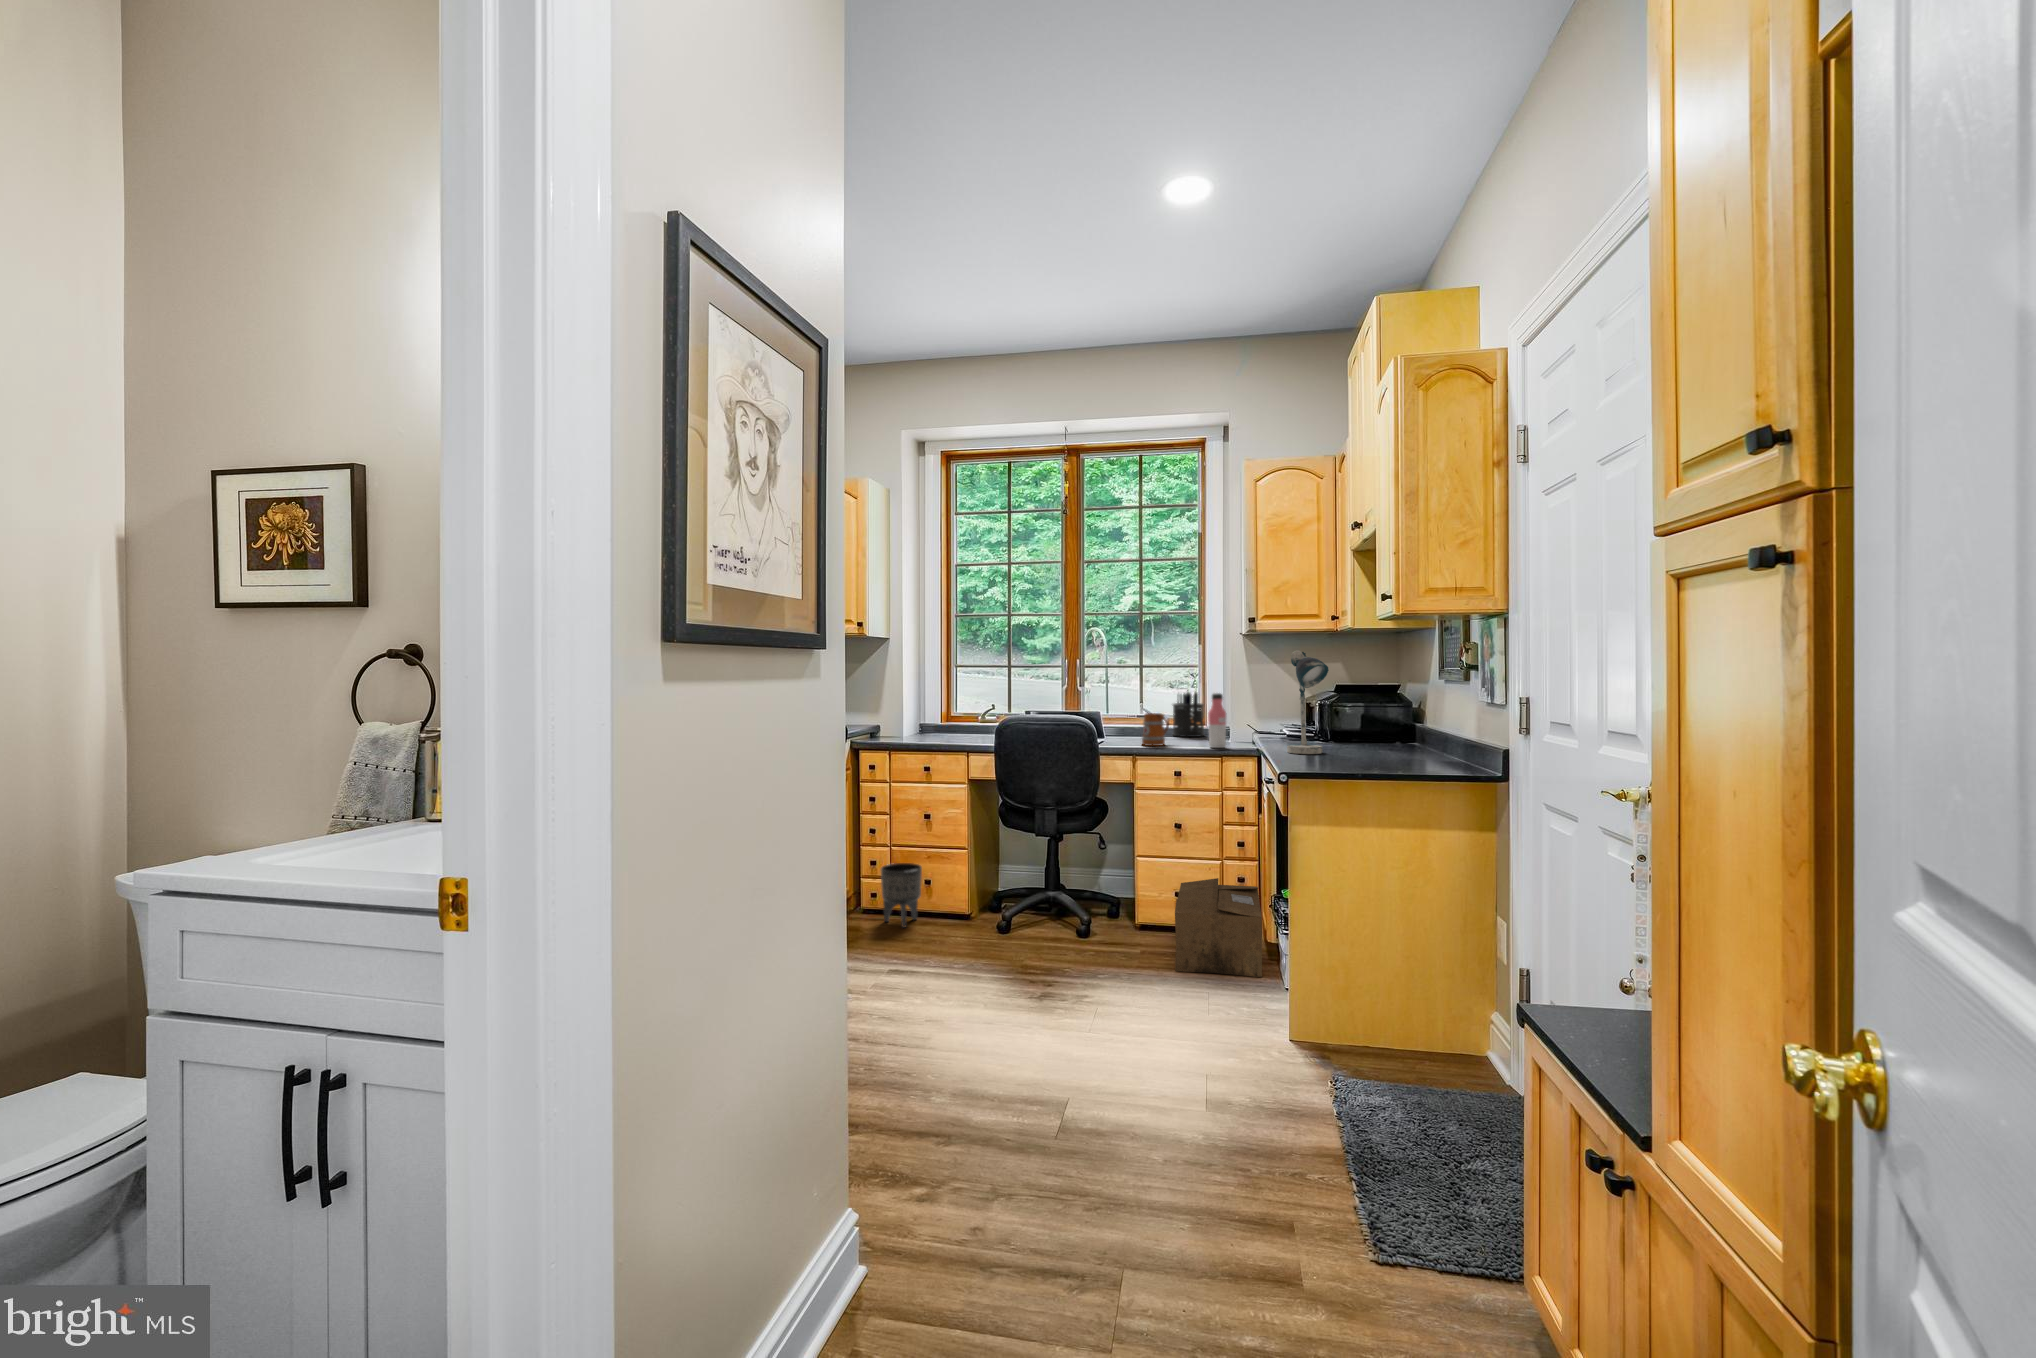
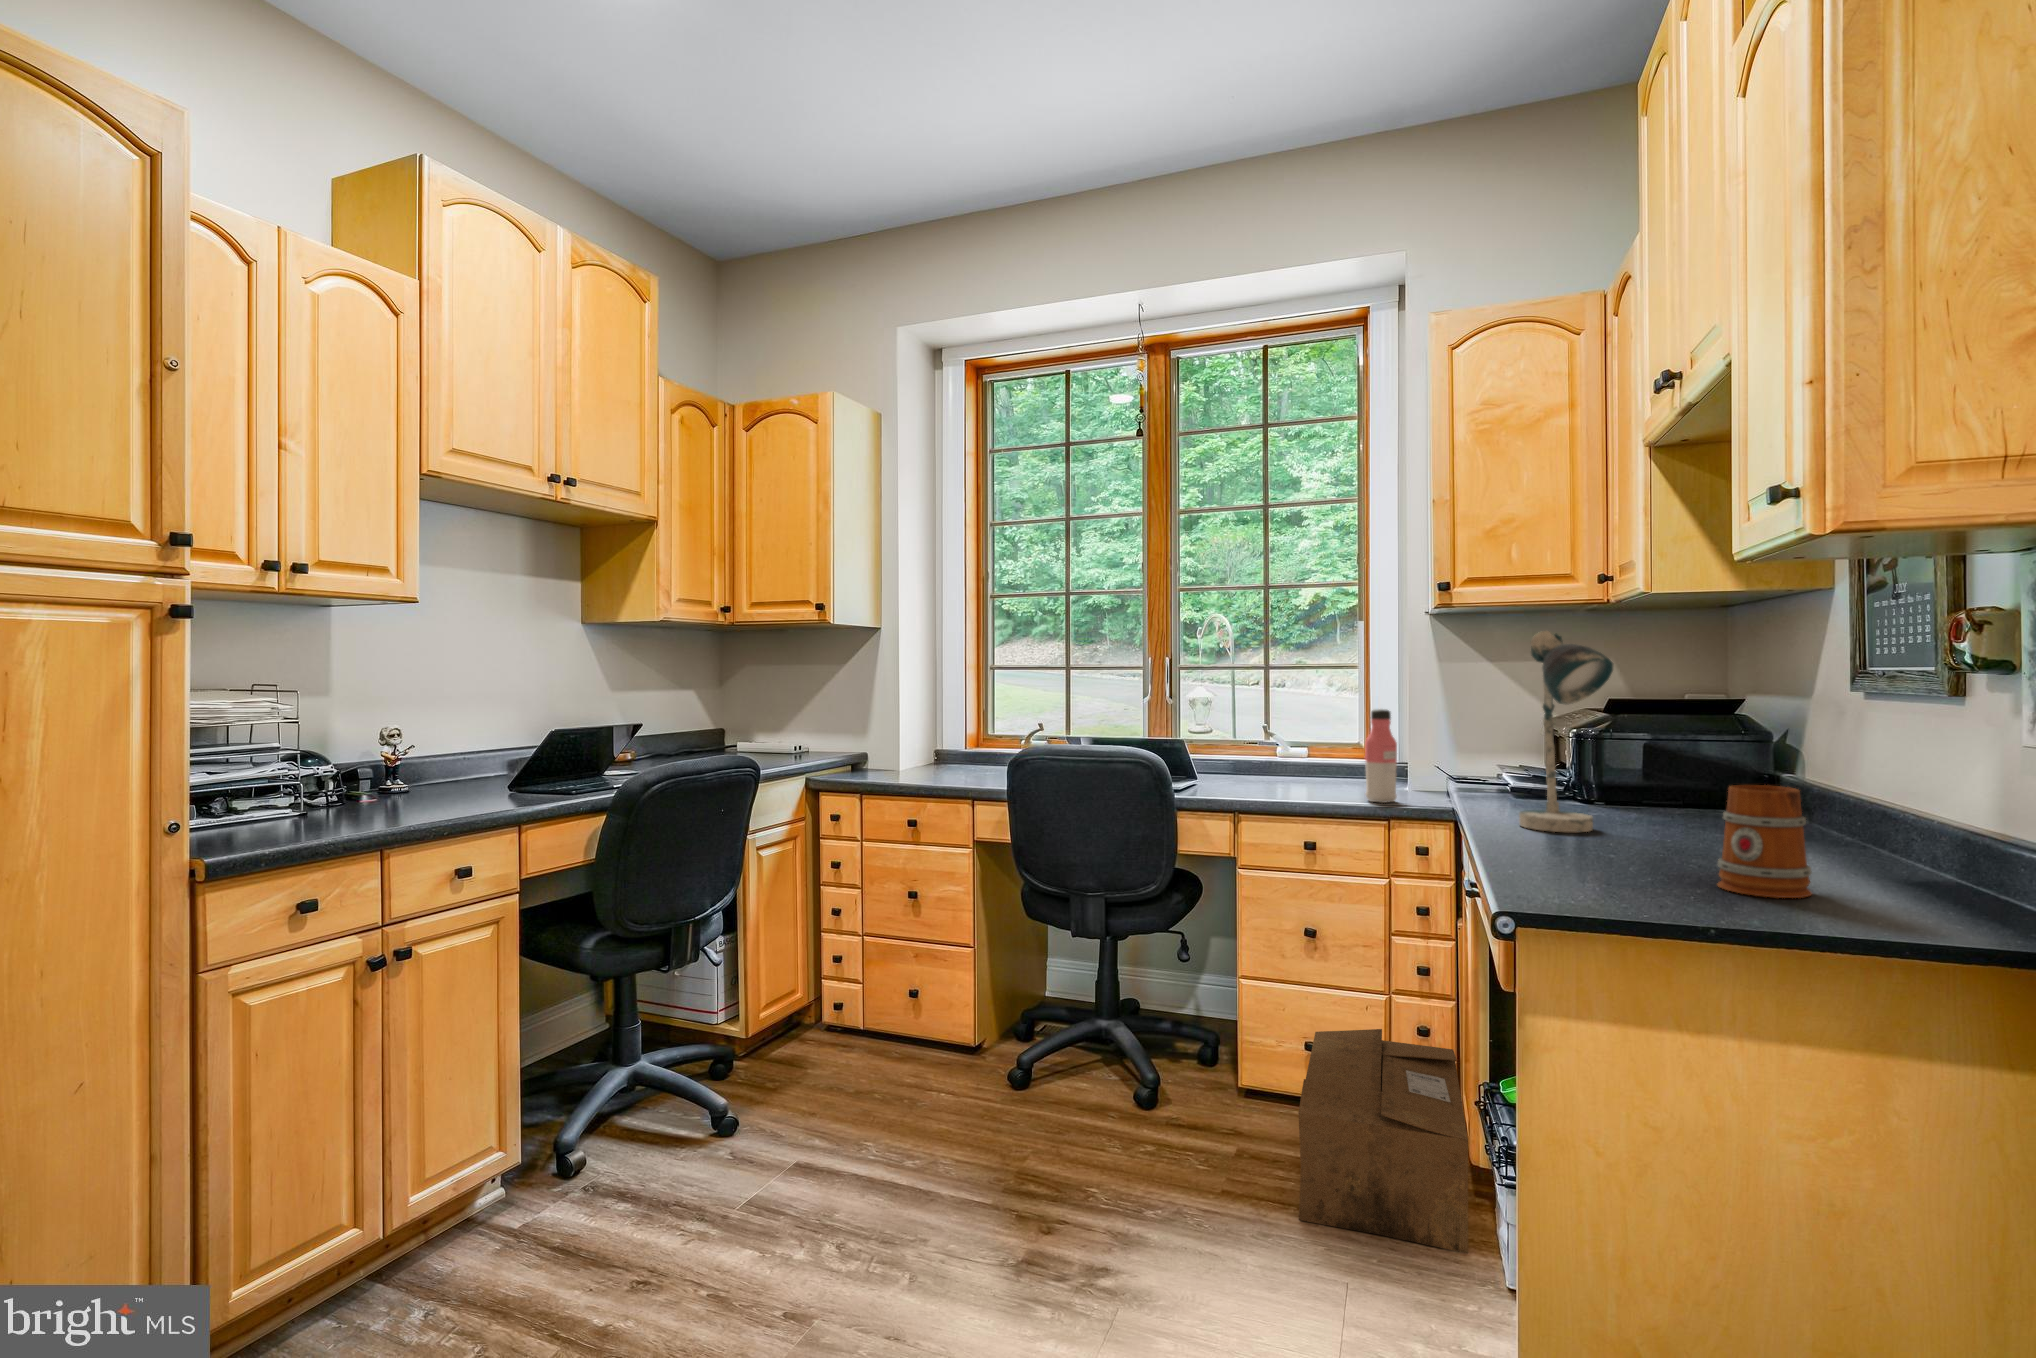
pen holder: present [1173,690,1205,737] -> none [1306,699,1360,777]
mug: present [1142,713,1169,746] -> present [1718,785,1812,898]
planter: present [881,863,922,928] -> none [836,965,900,1072]

